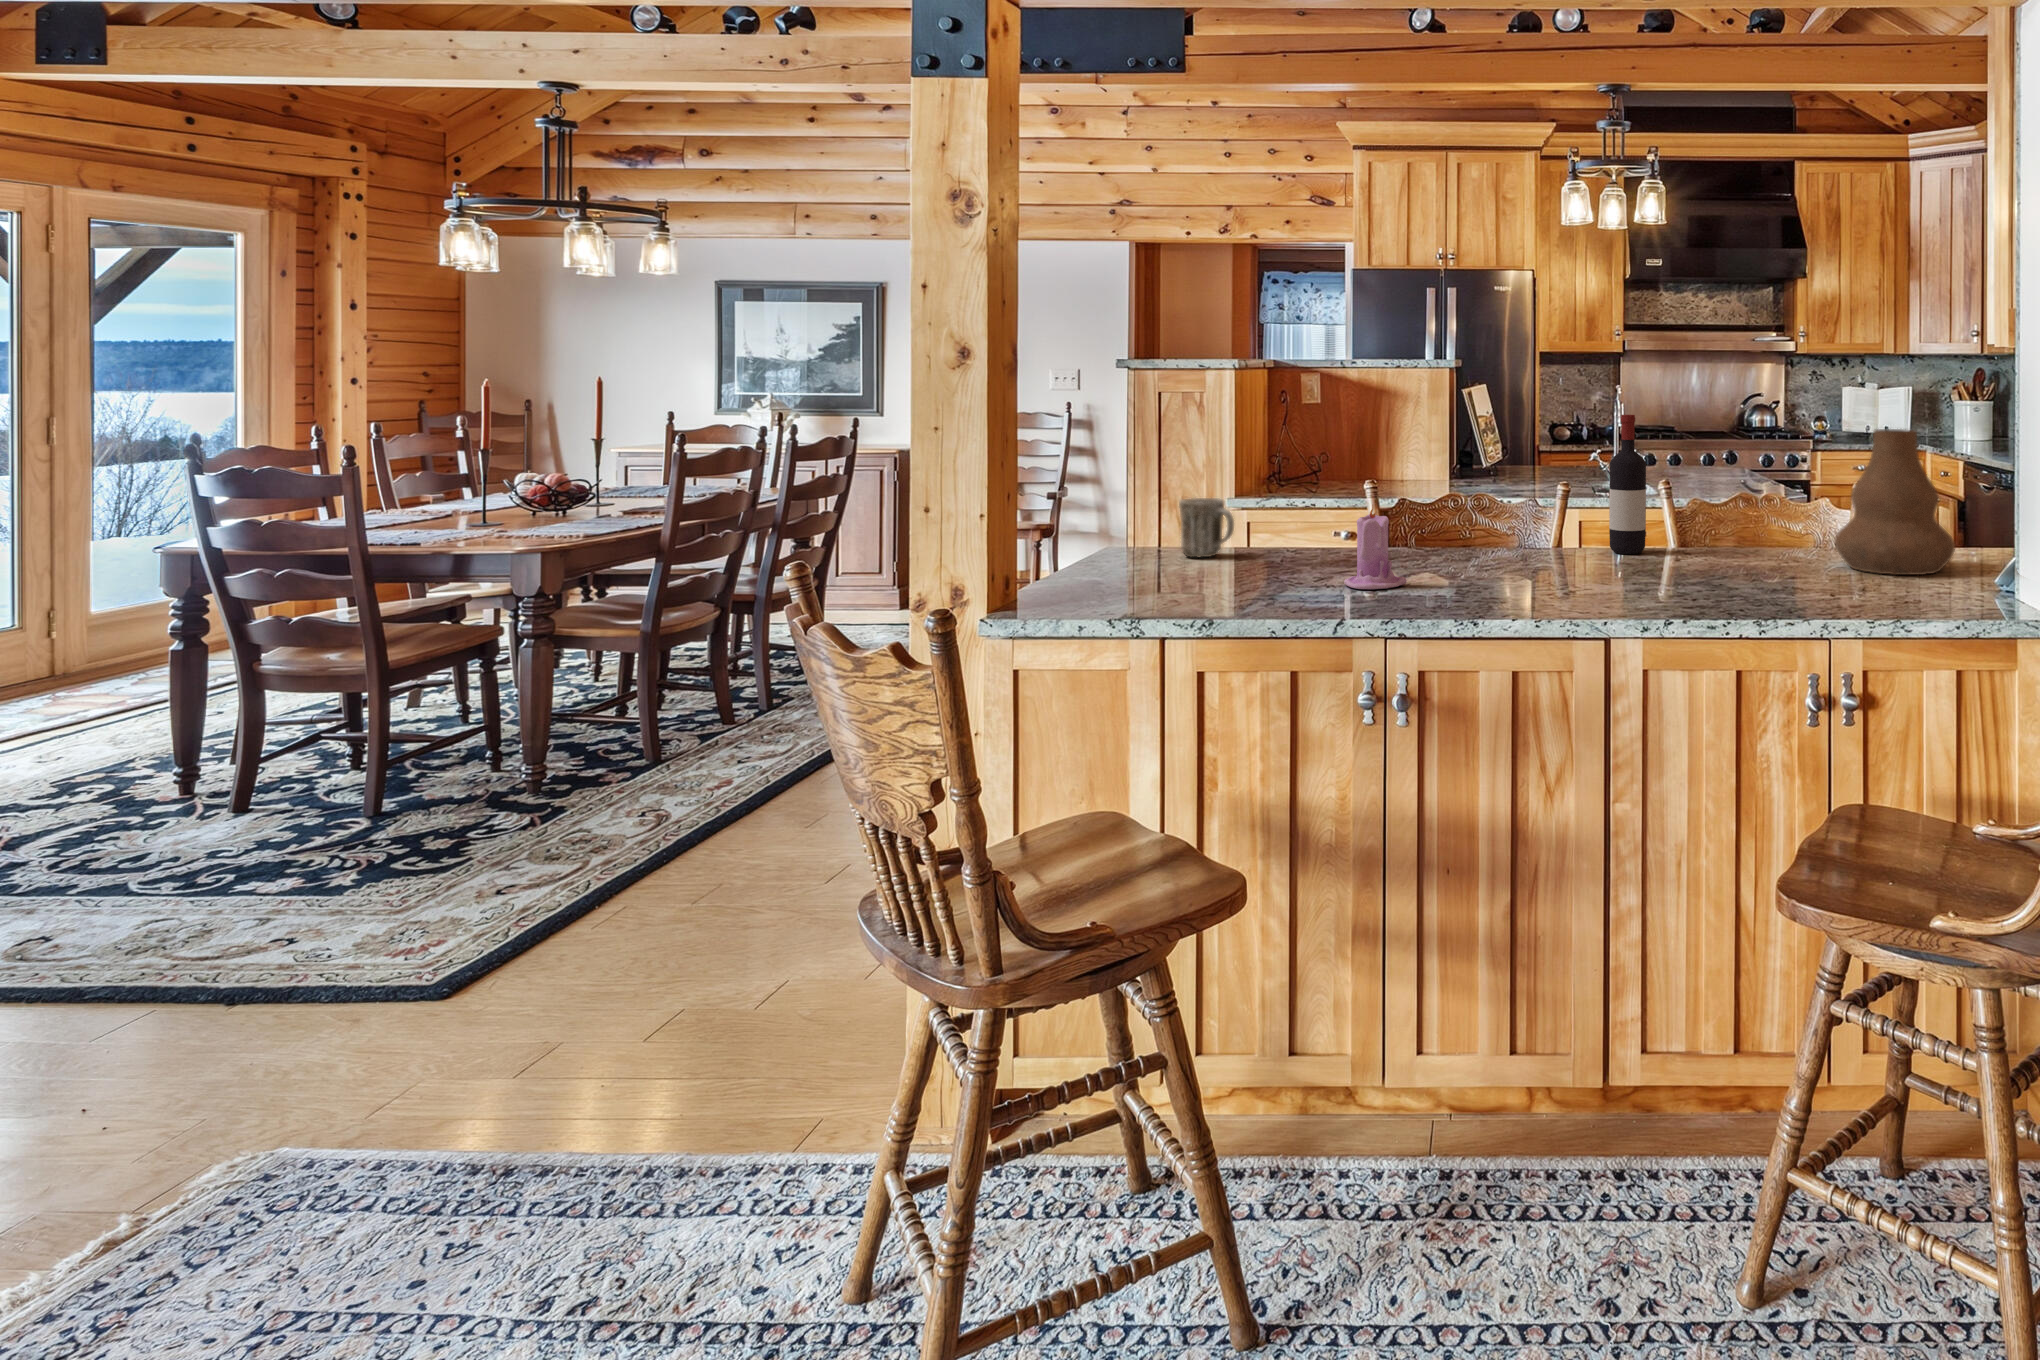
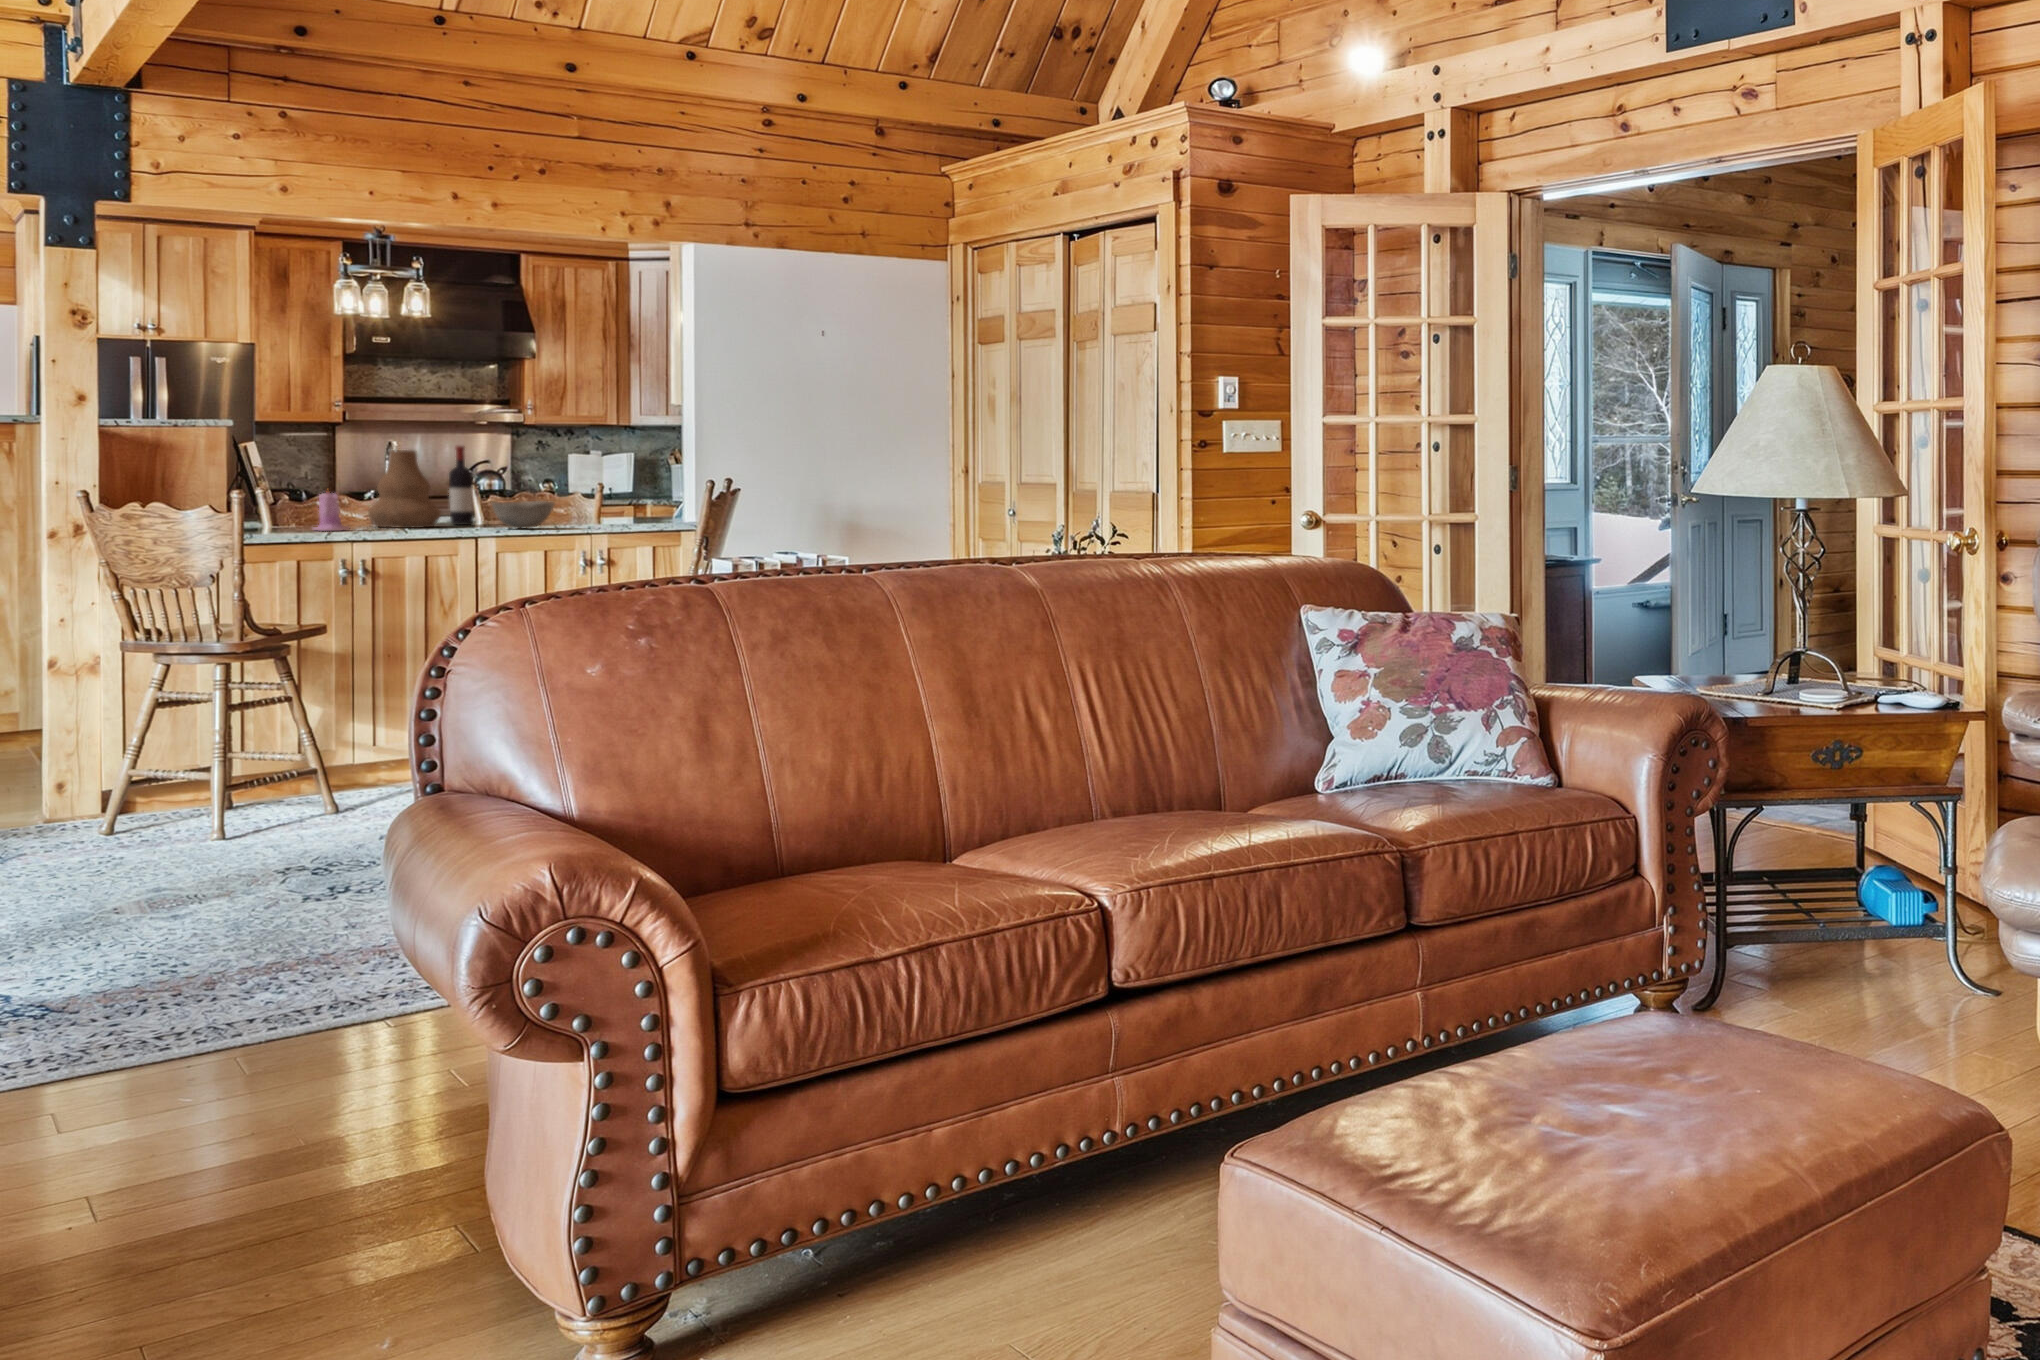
vase: present [1835,429,1955,575] -> present [368,450,441,528]
mug: present [1179,498,1234,557] -> none [162,494,205,528]
bowl: none [1649,530,1763,590] -> present [492,501,554,529]

